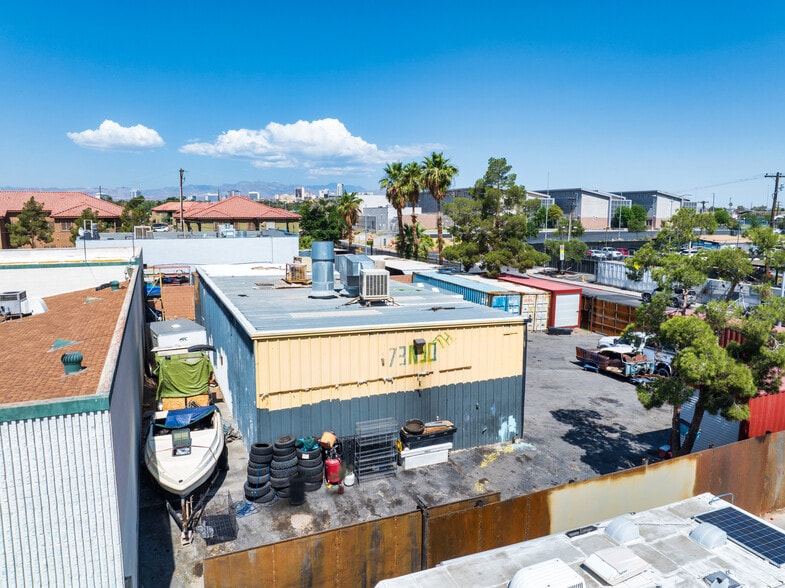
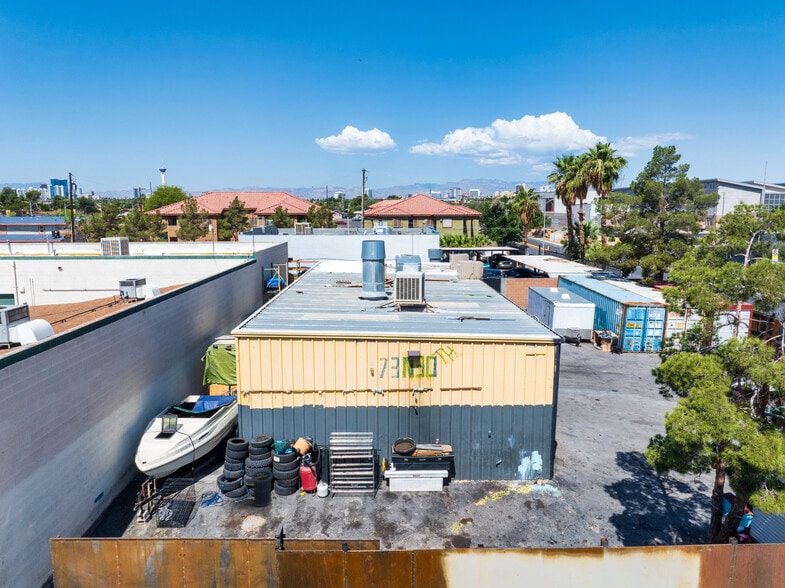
potted tree: present [330,463,353,494] -> none [294,471,321,504]

